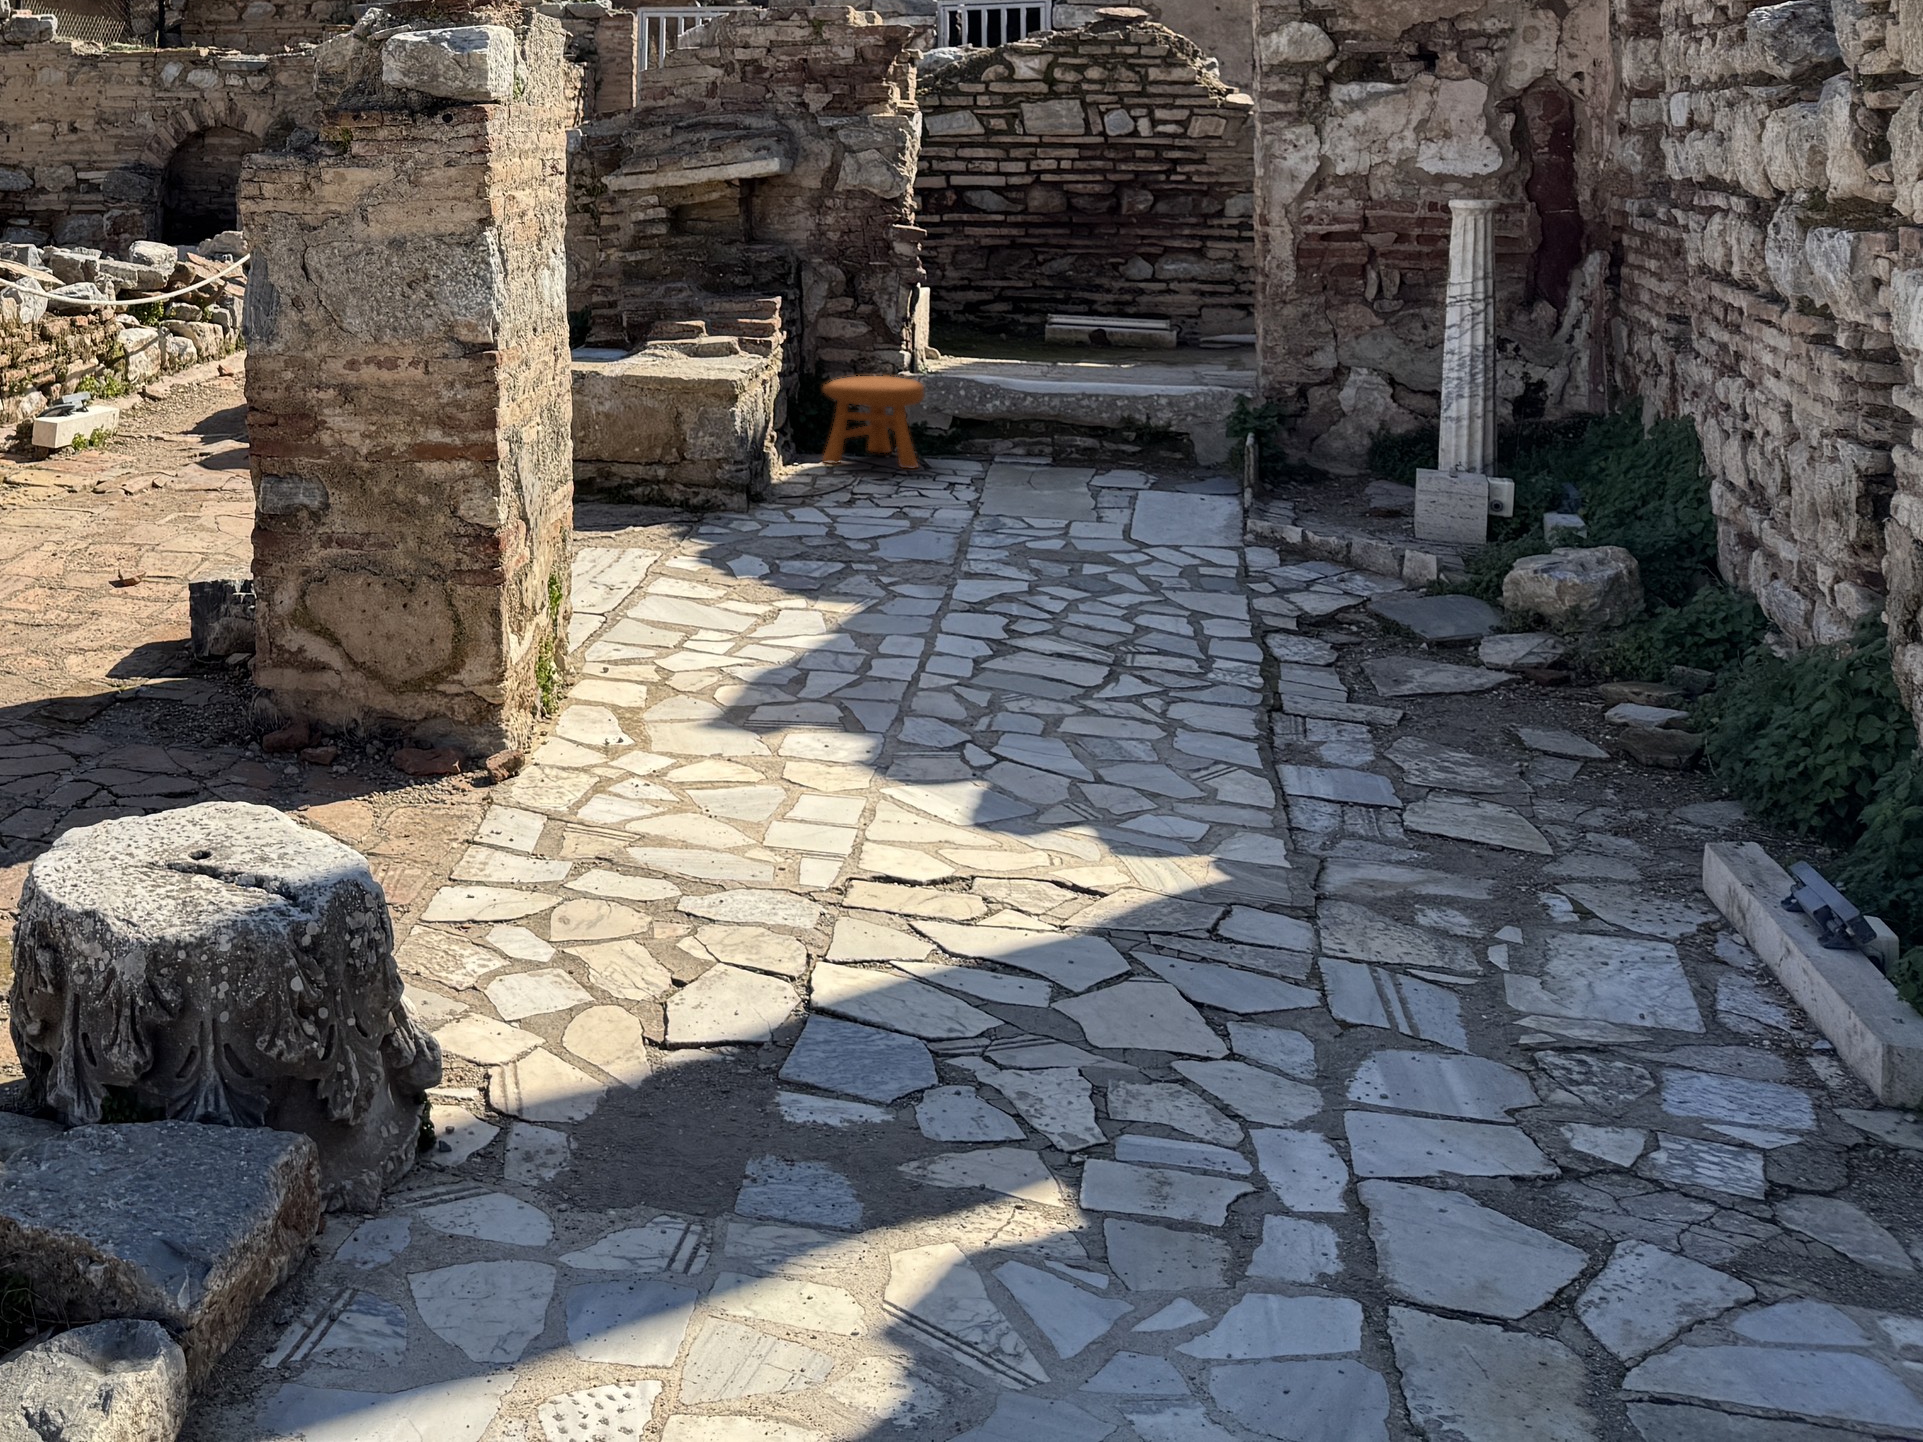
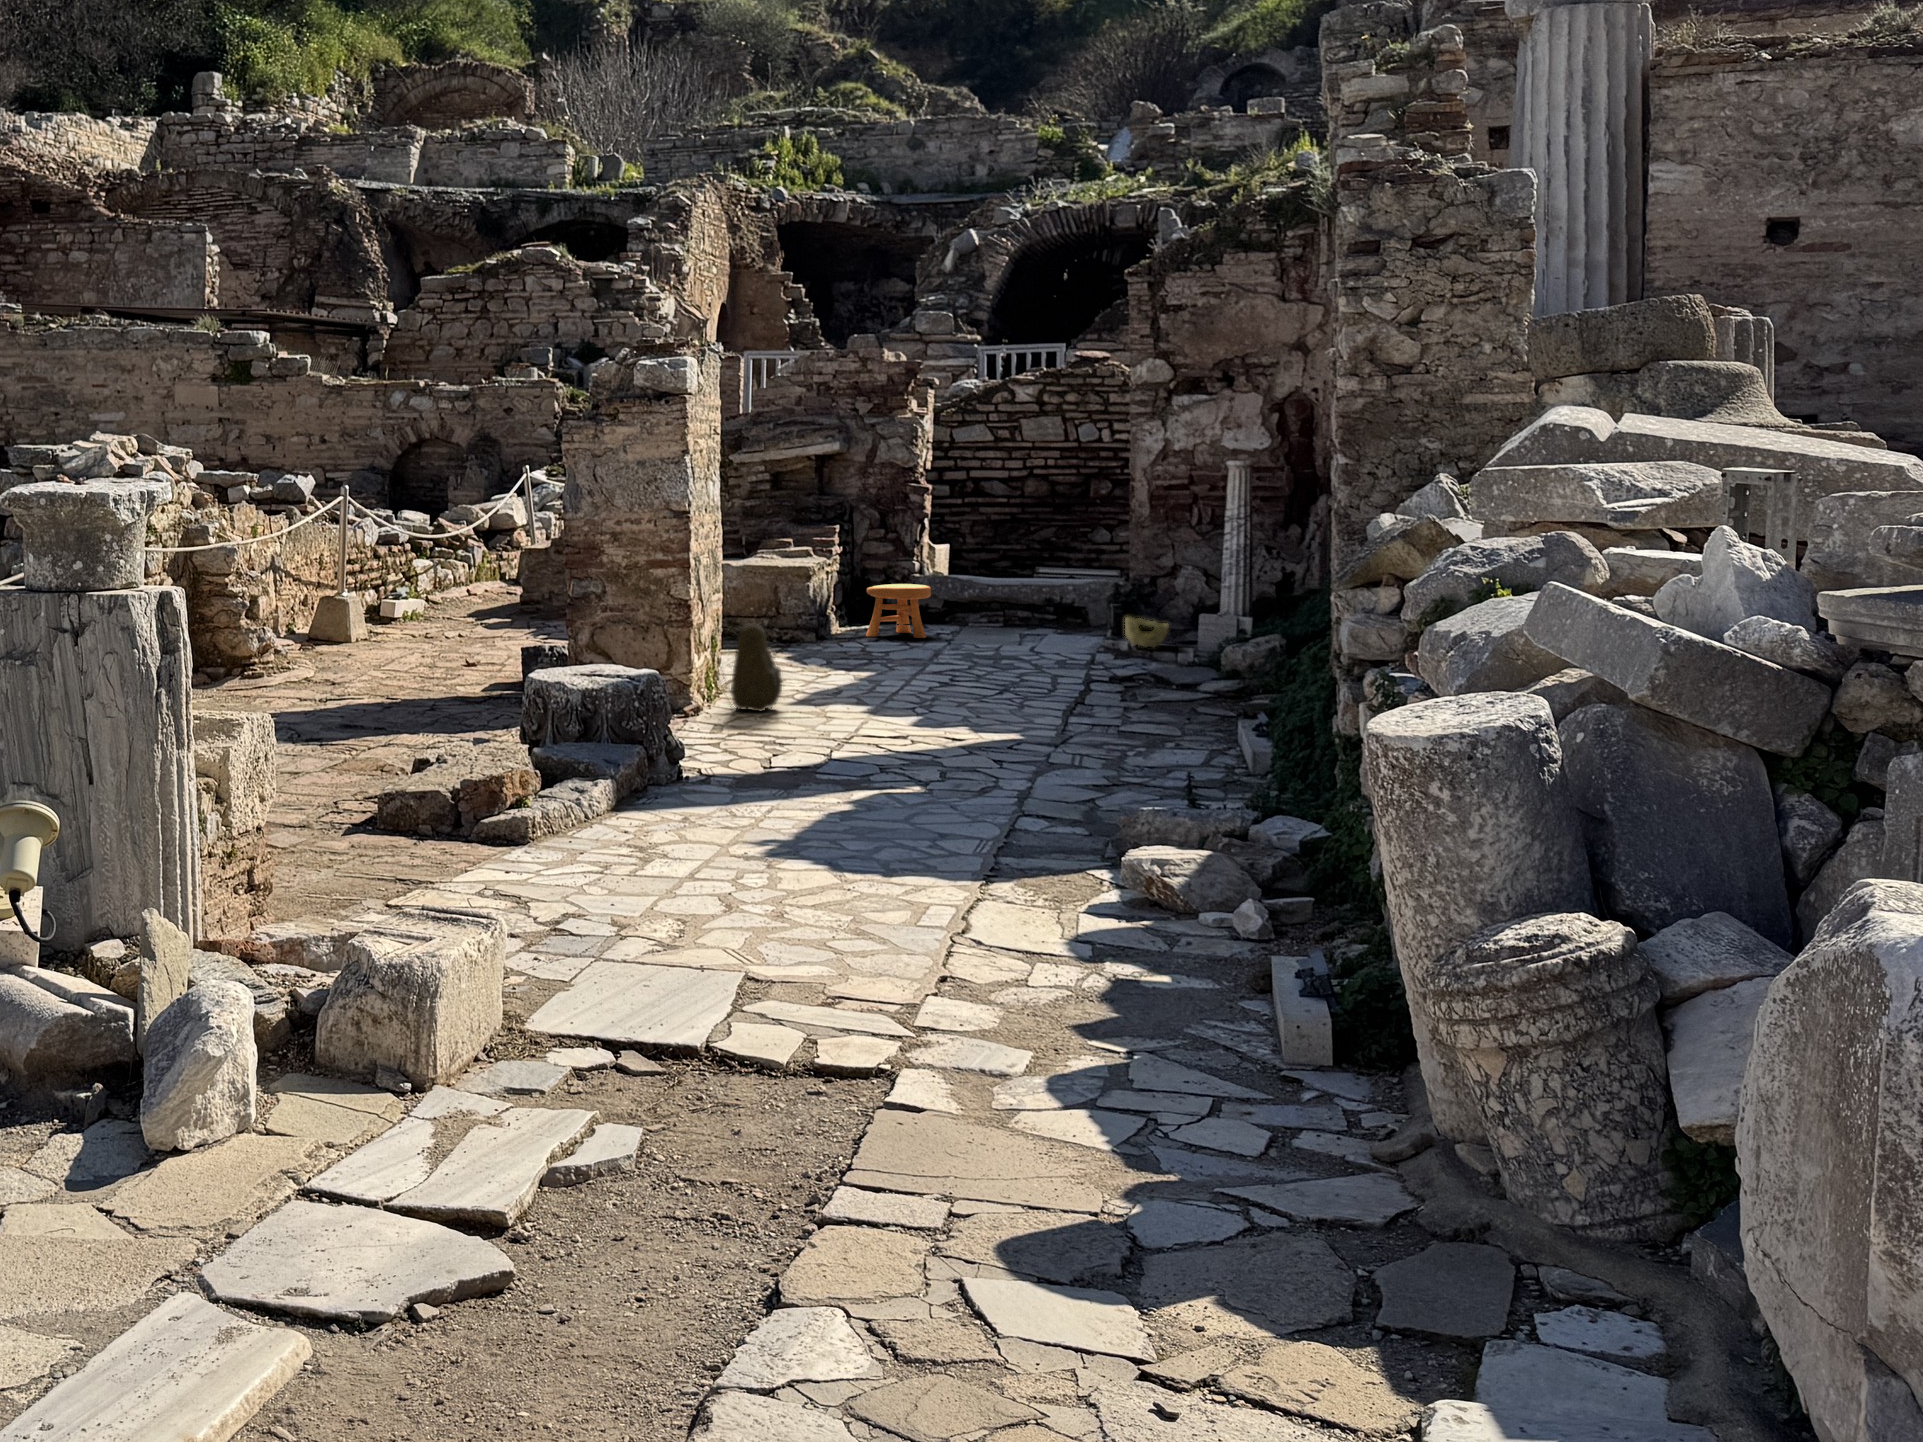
woven basket: none [1248,442,1328,502] -> present [1125,617,1169,648]
backpack: none [546,566,693,754] -> present [711,623,782,711]

